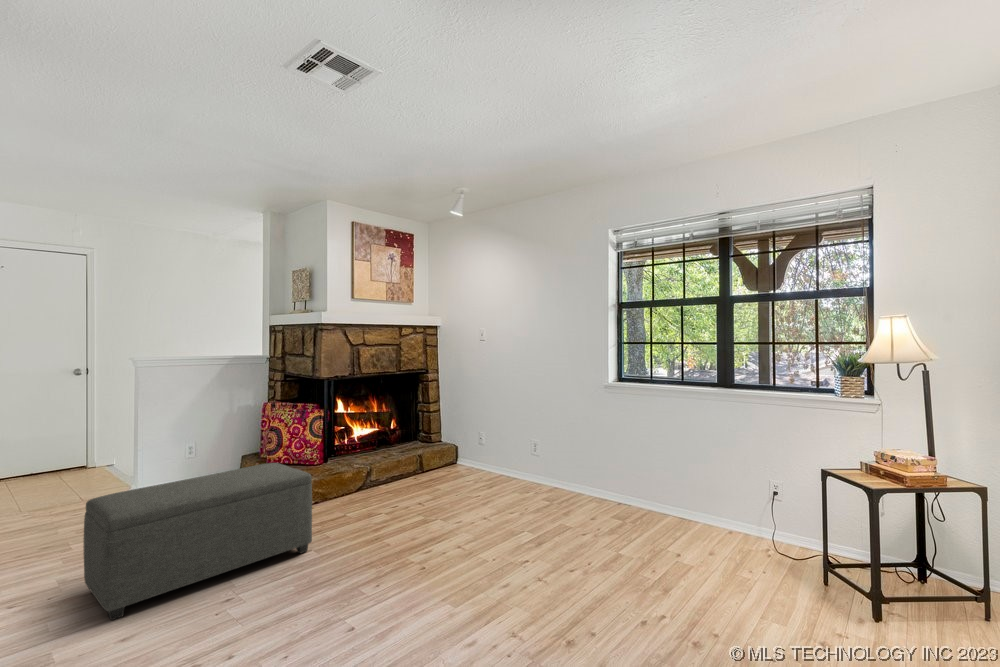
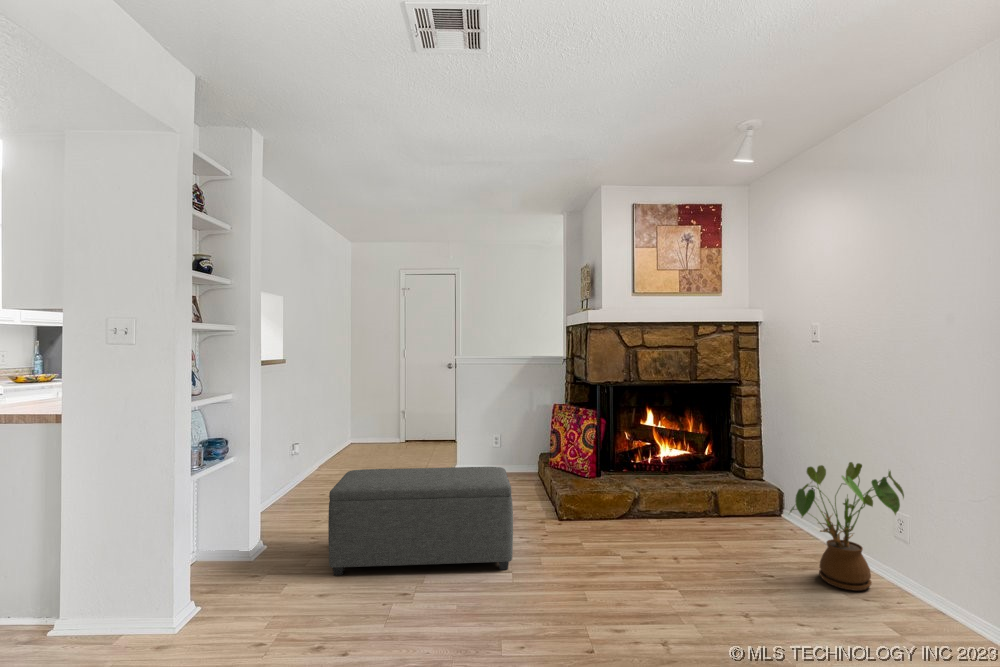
house plant: none [492,416,555,495] -> present [790,462,904,591]

